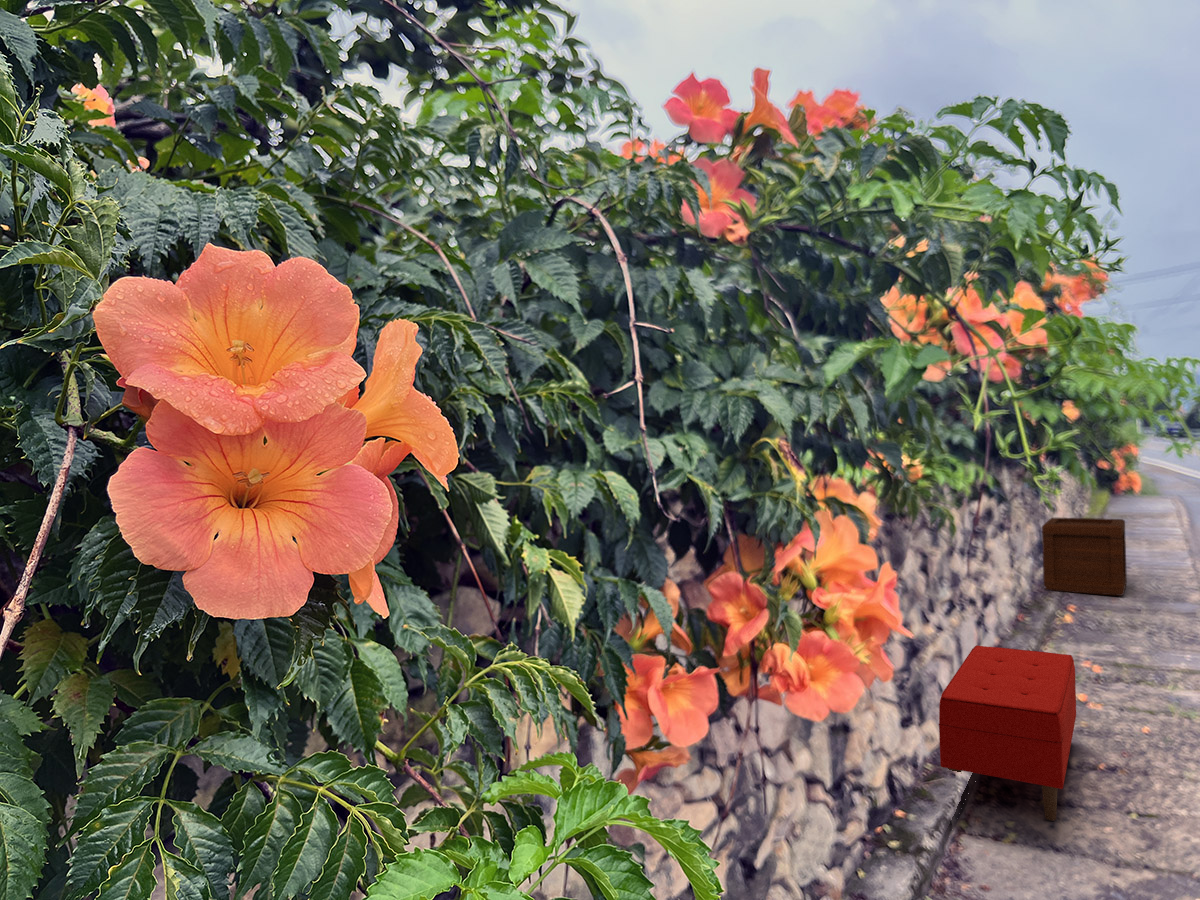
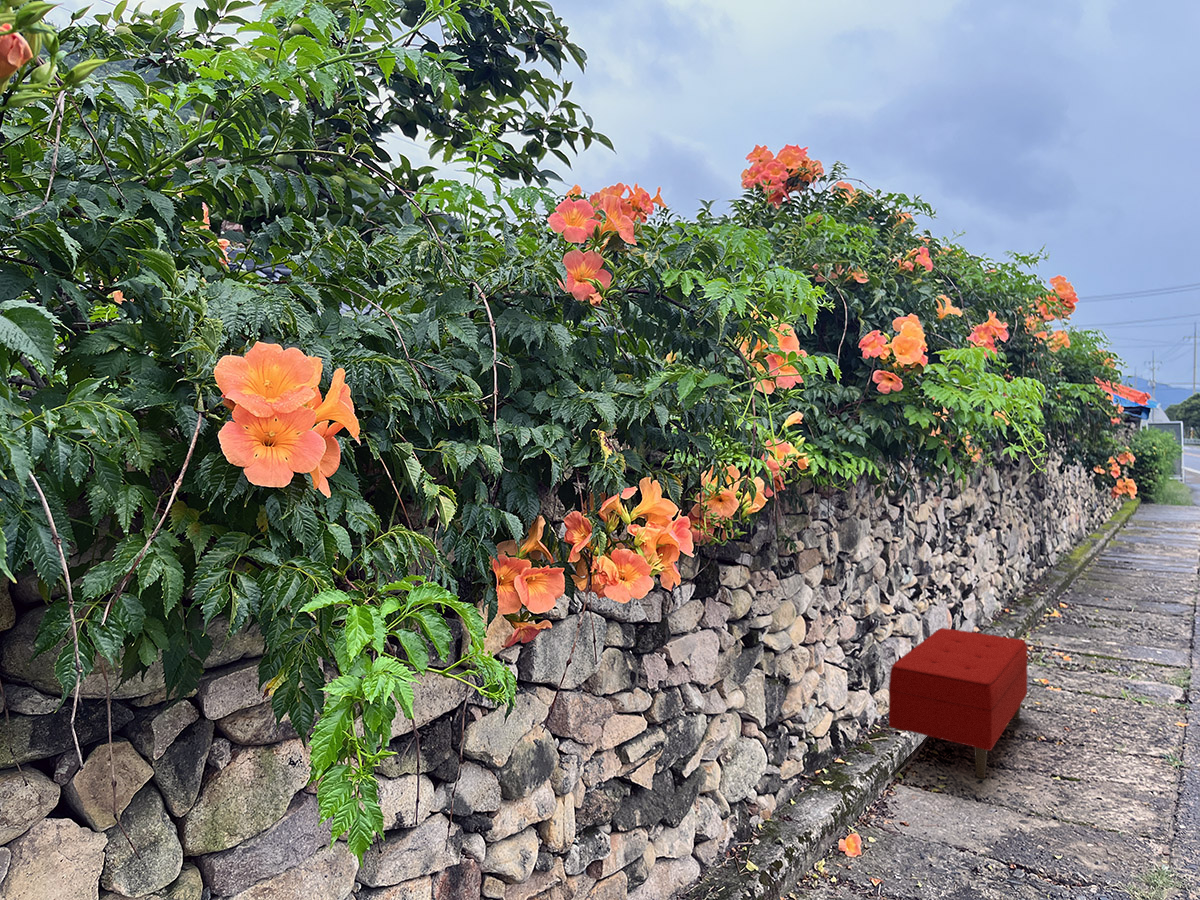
wooden crate: present [1042,518,1127,596] -> none [1039,522,1122,597]

